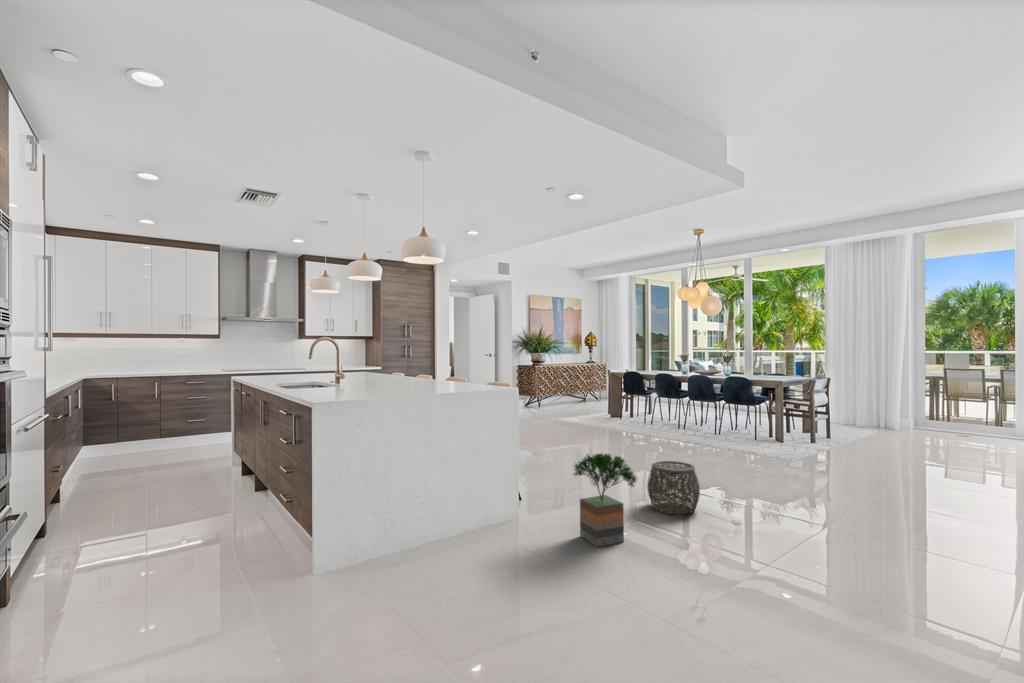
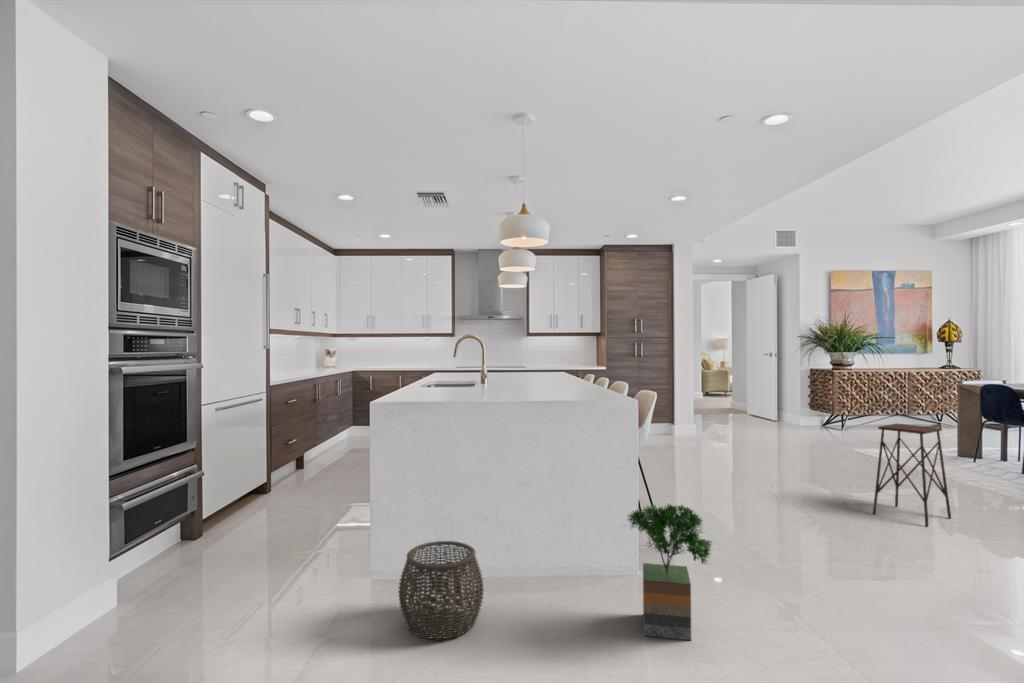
side table: none [618,396,654,457] -> present [873,424,951,527]
woven basket: present [647,461,700,515] -> present [398,541,484,640]

